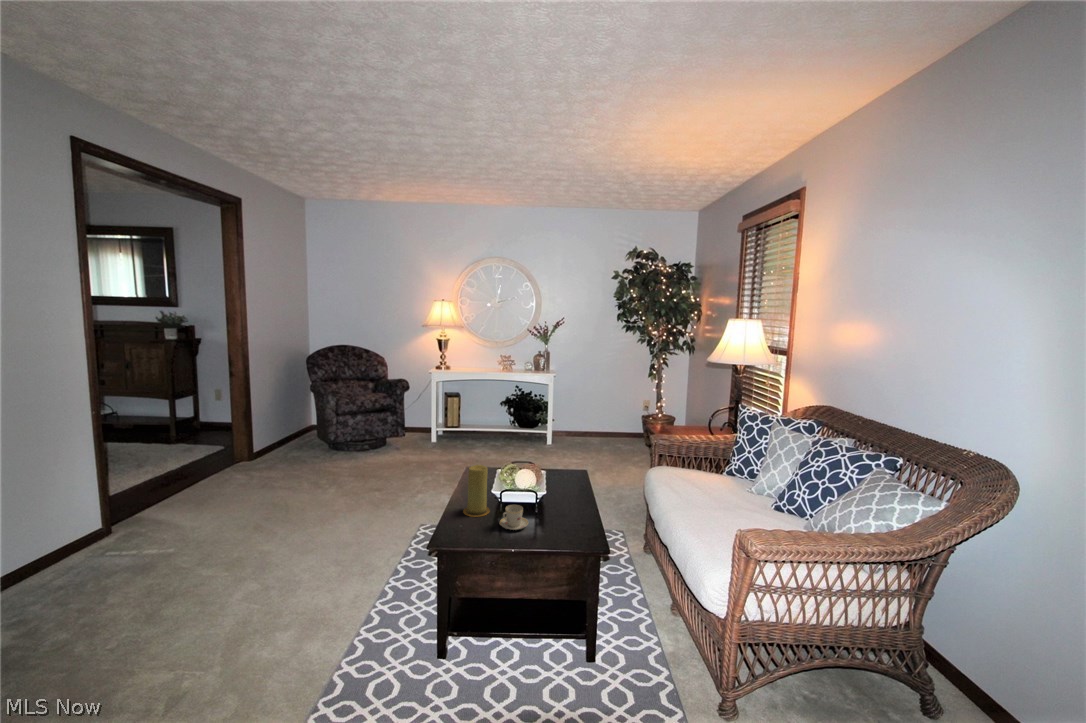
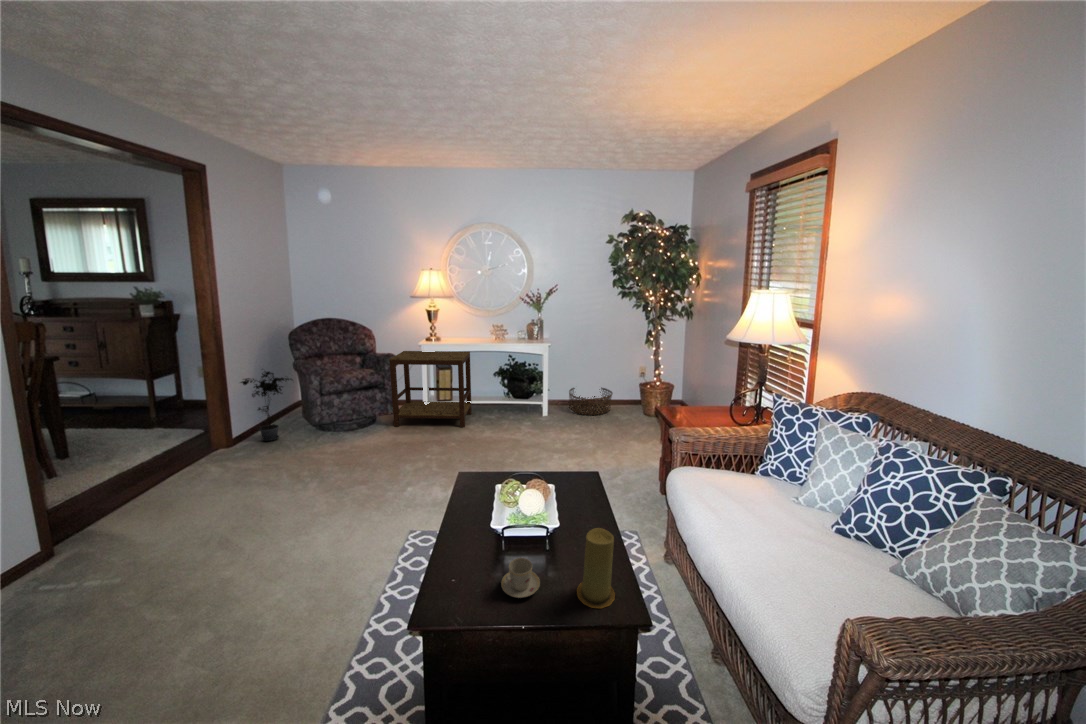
side table: none [402,378,478,452] -> present [389,351,472,427]
potted plant: none [263,388,313,457] -> present [241,371,292,441]
basket: none [574,419,618,446] -> present [569,388,613,415]
candle: present [463,465,489,517] -> present [577,528,615,608]

